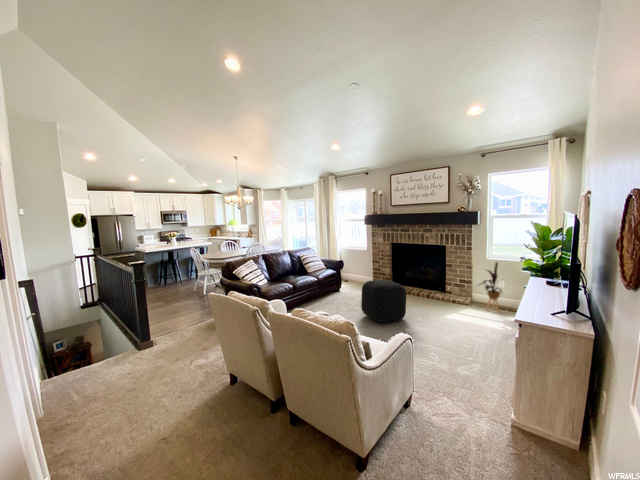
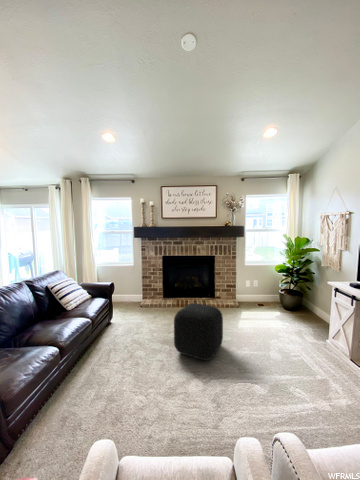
house plant: present [482,262,502,310] -> none [245,268,266,309]

